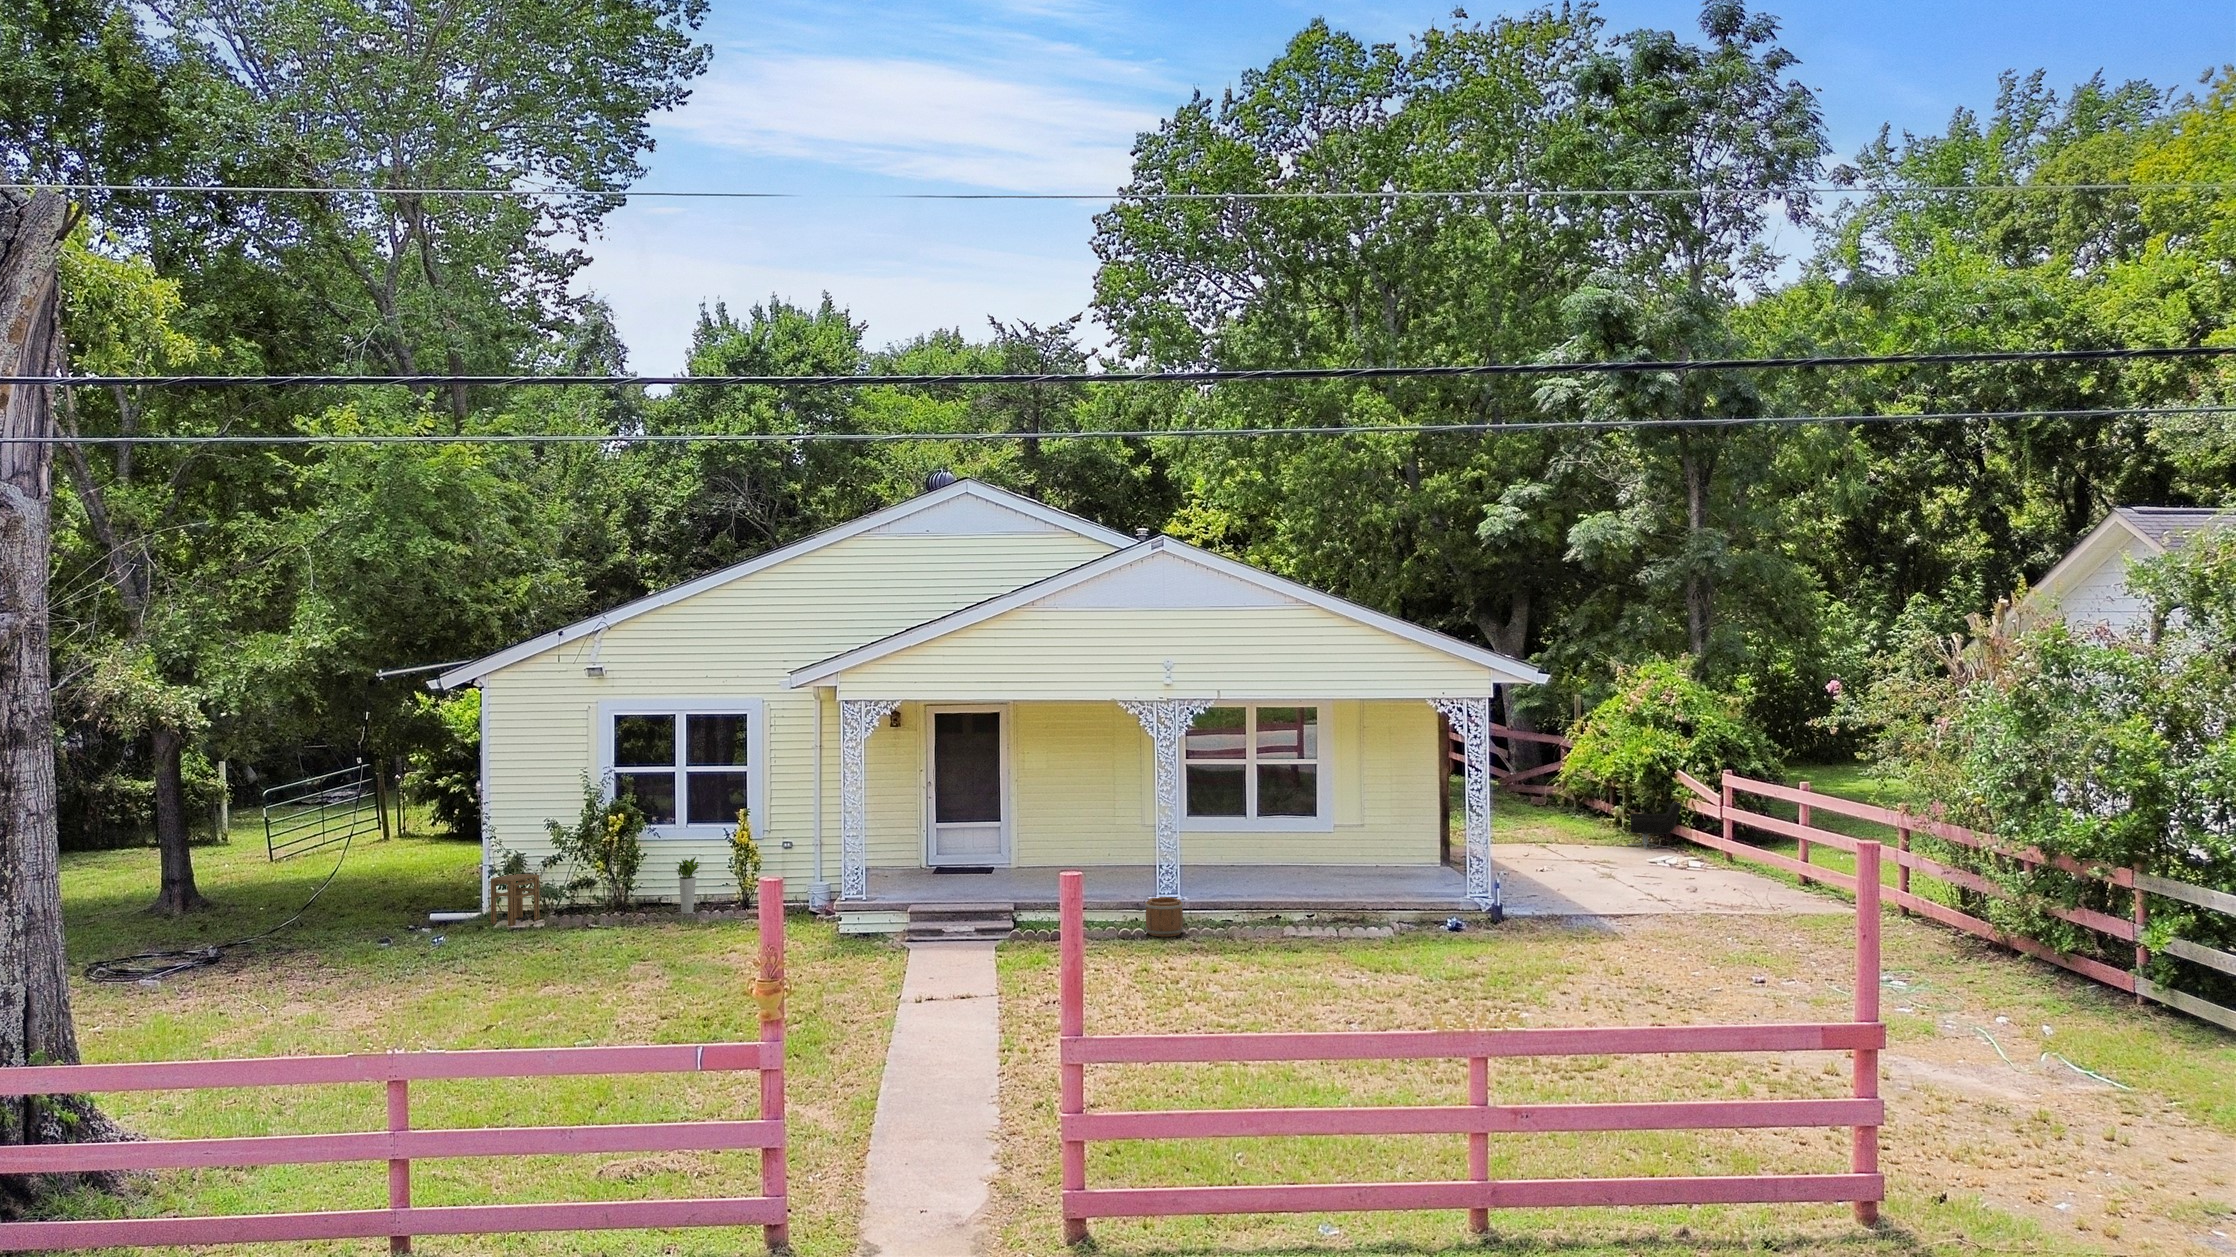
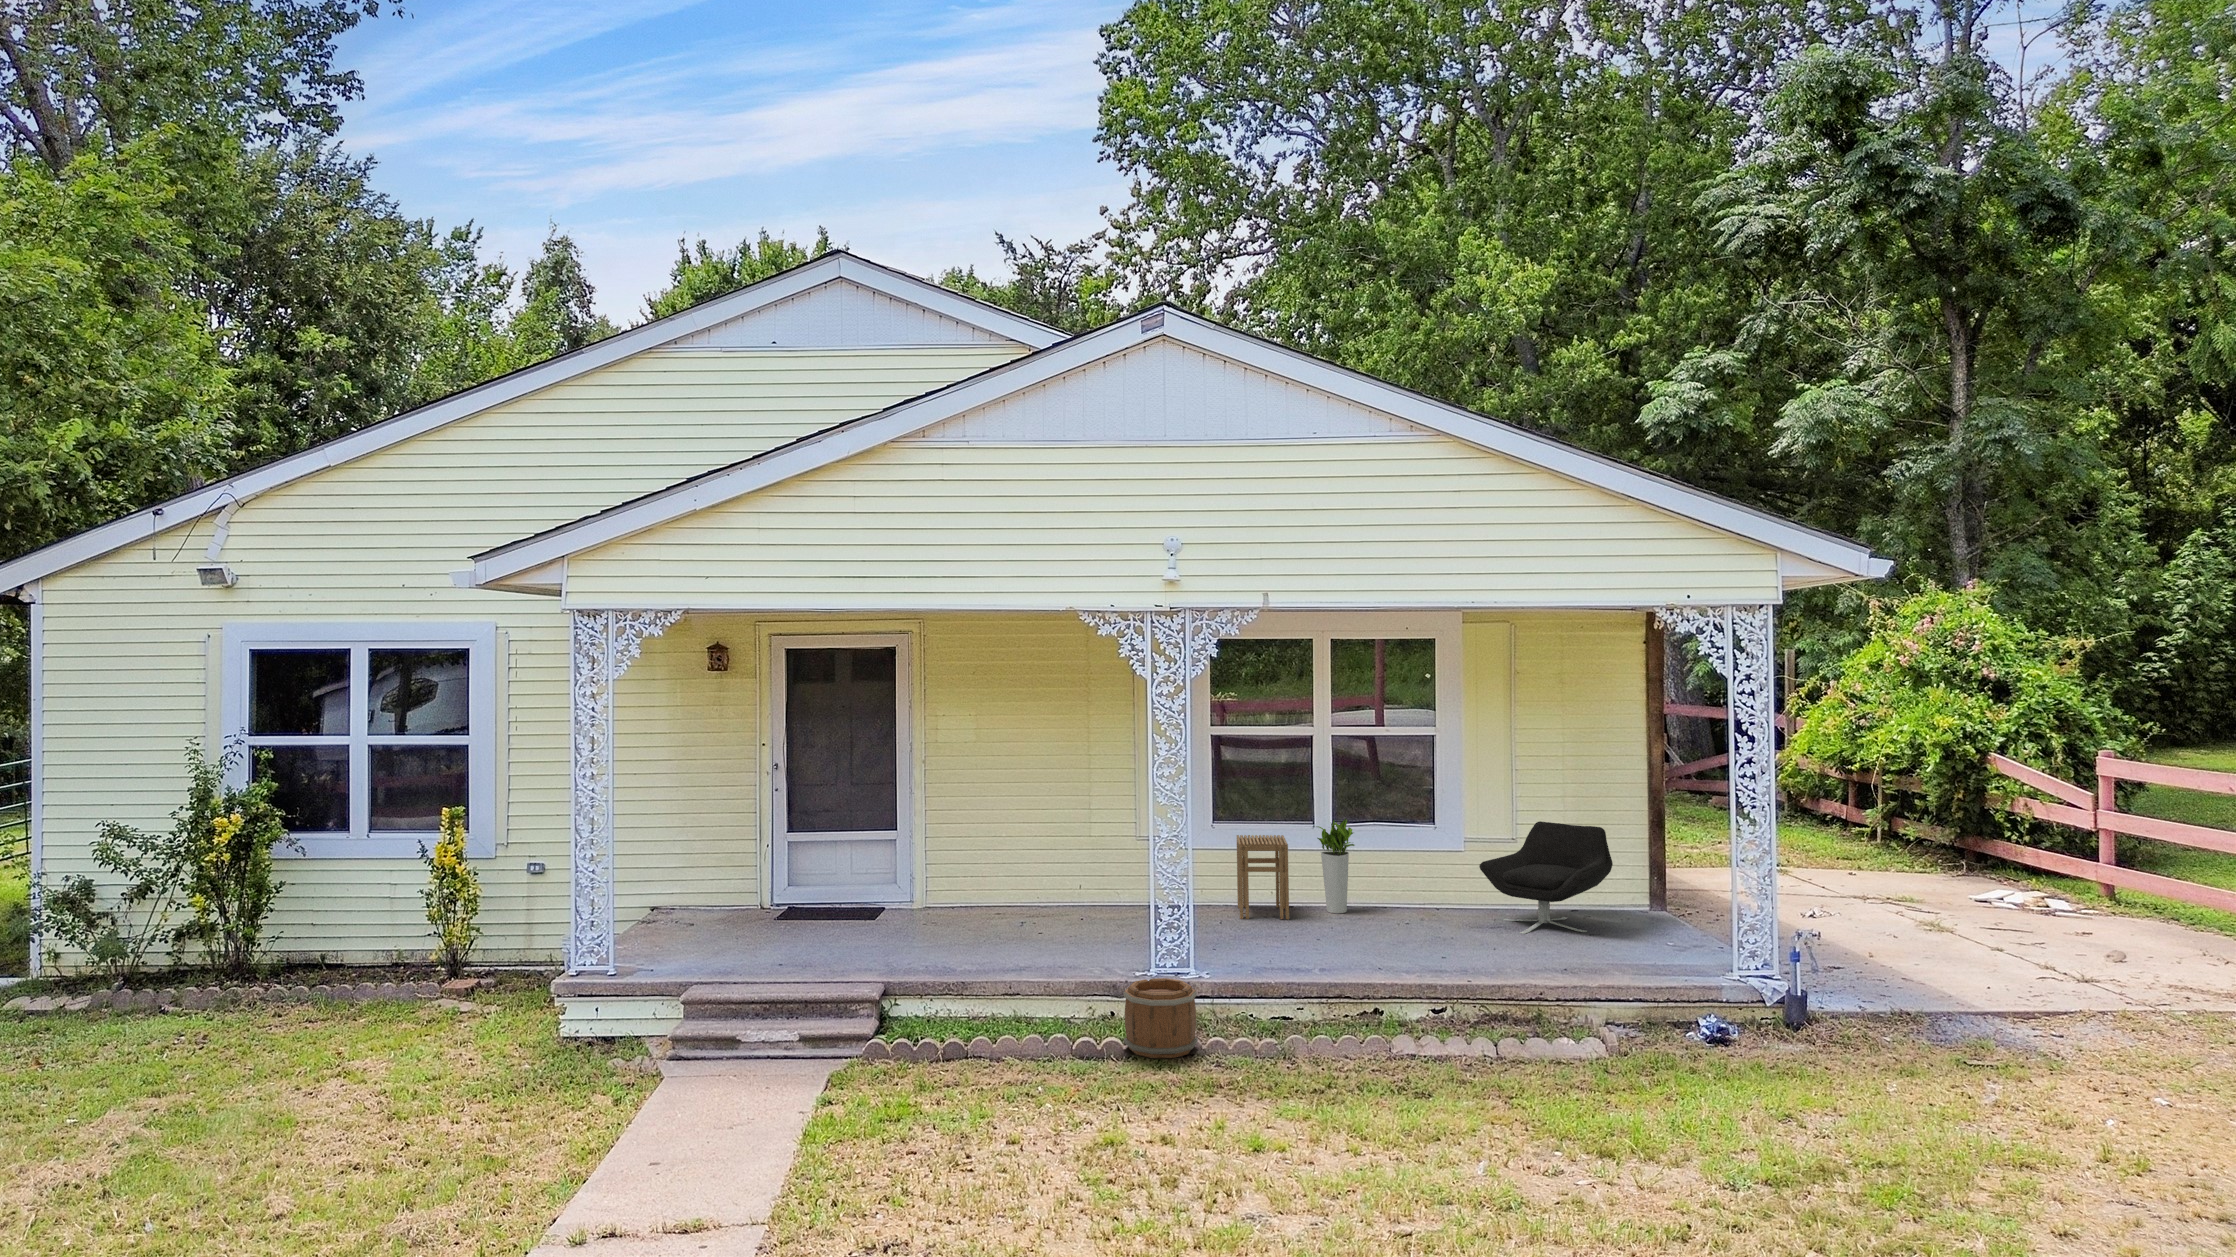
lounge chair: present [1630,802,1681,849] -> present [1479,821,1613,934]
planter: present [676,857,699,914] -> present [1317,819,1354,913]
stool: present [491,874,540,926] -> present [1237,835,1289,919]

